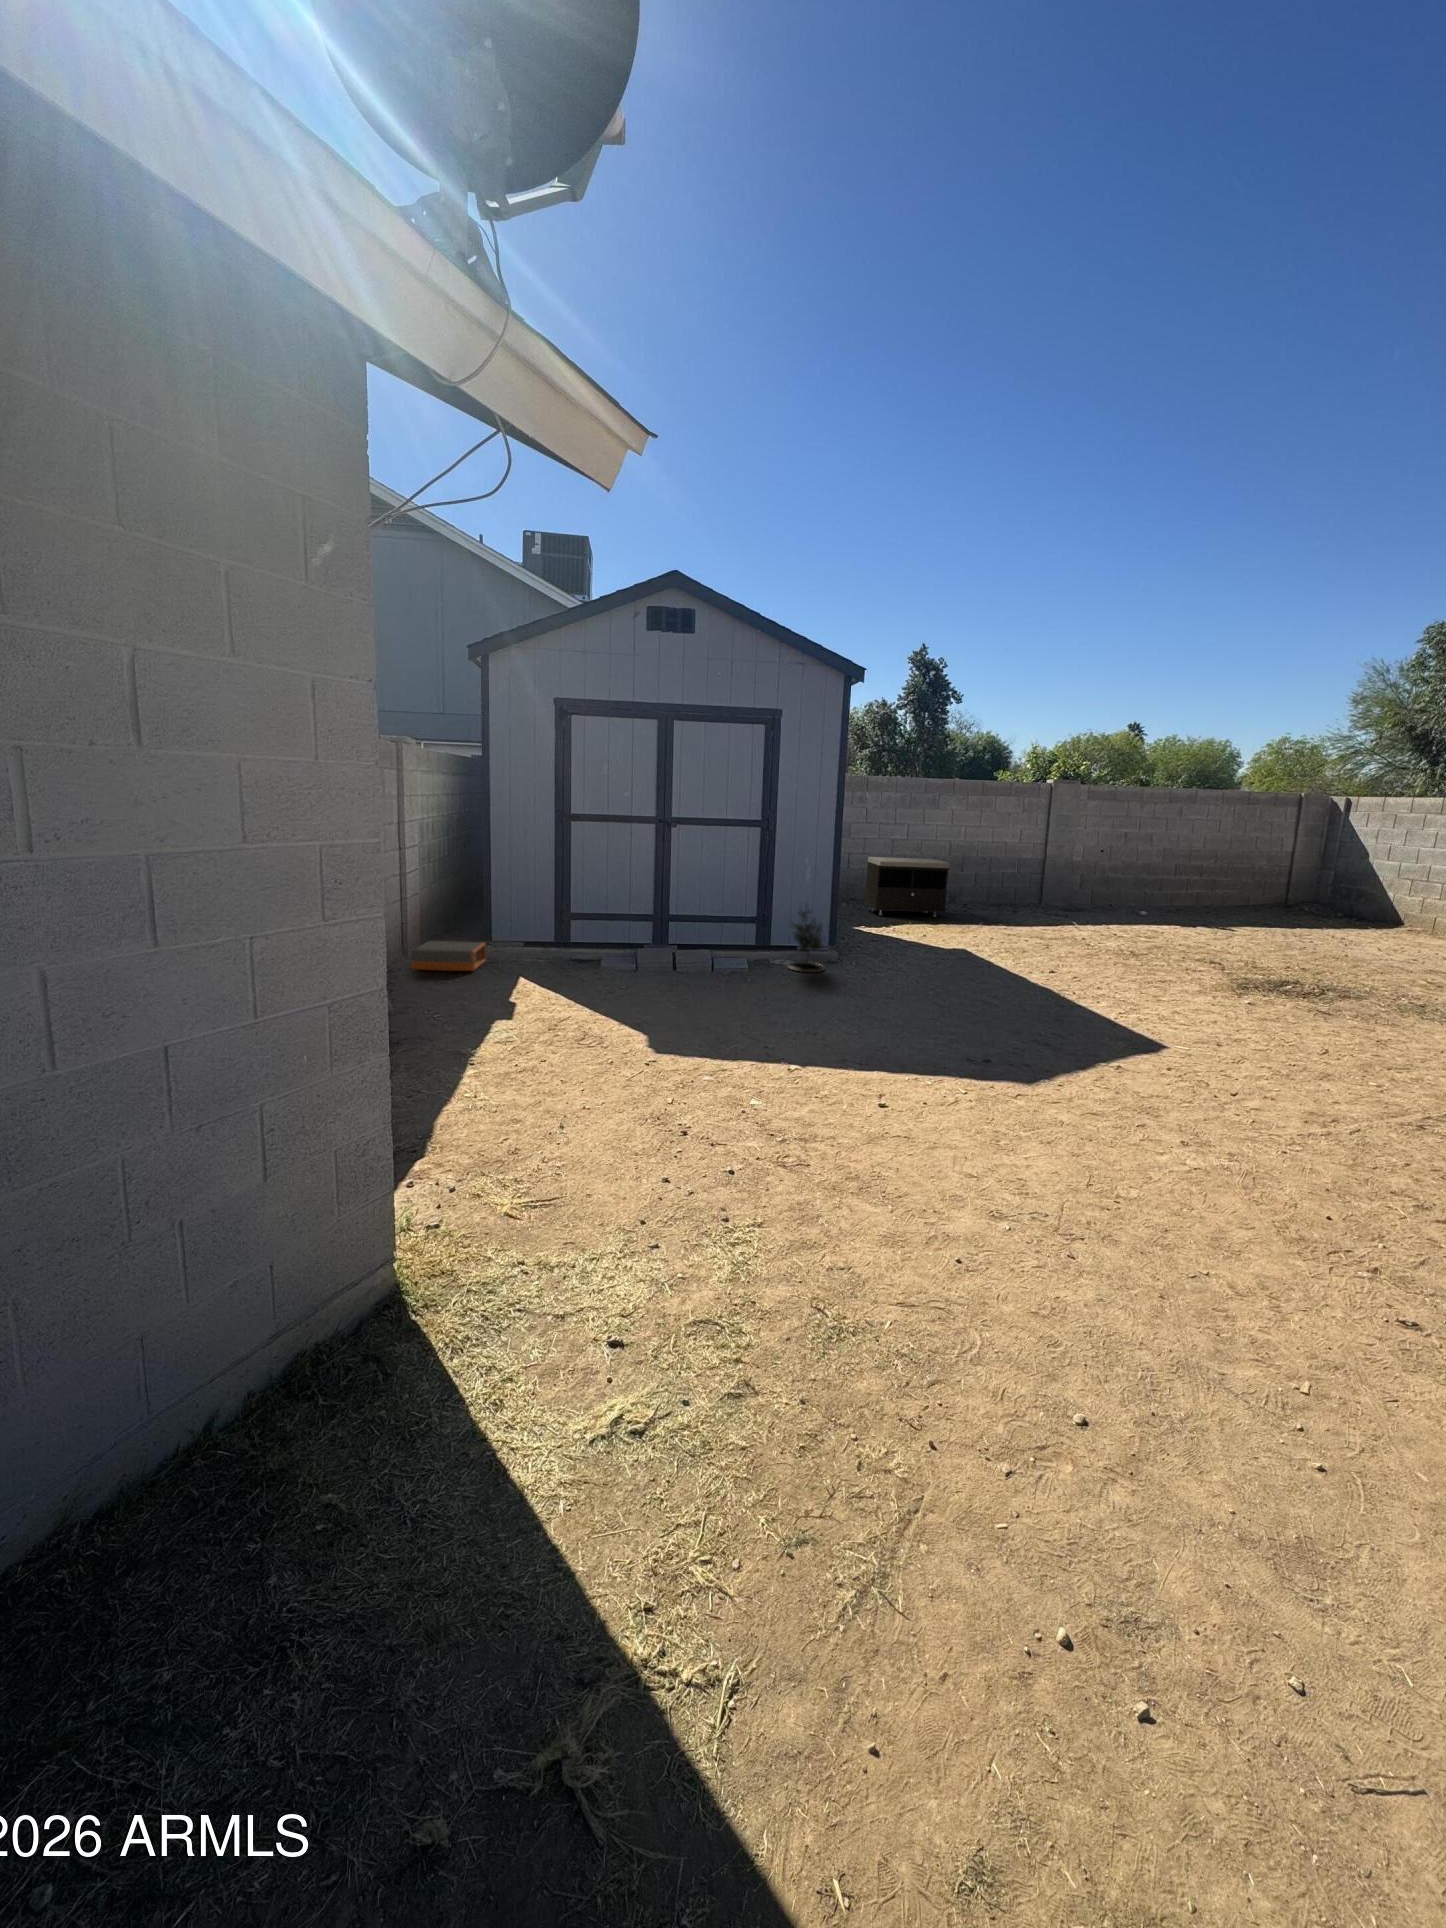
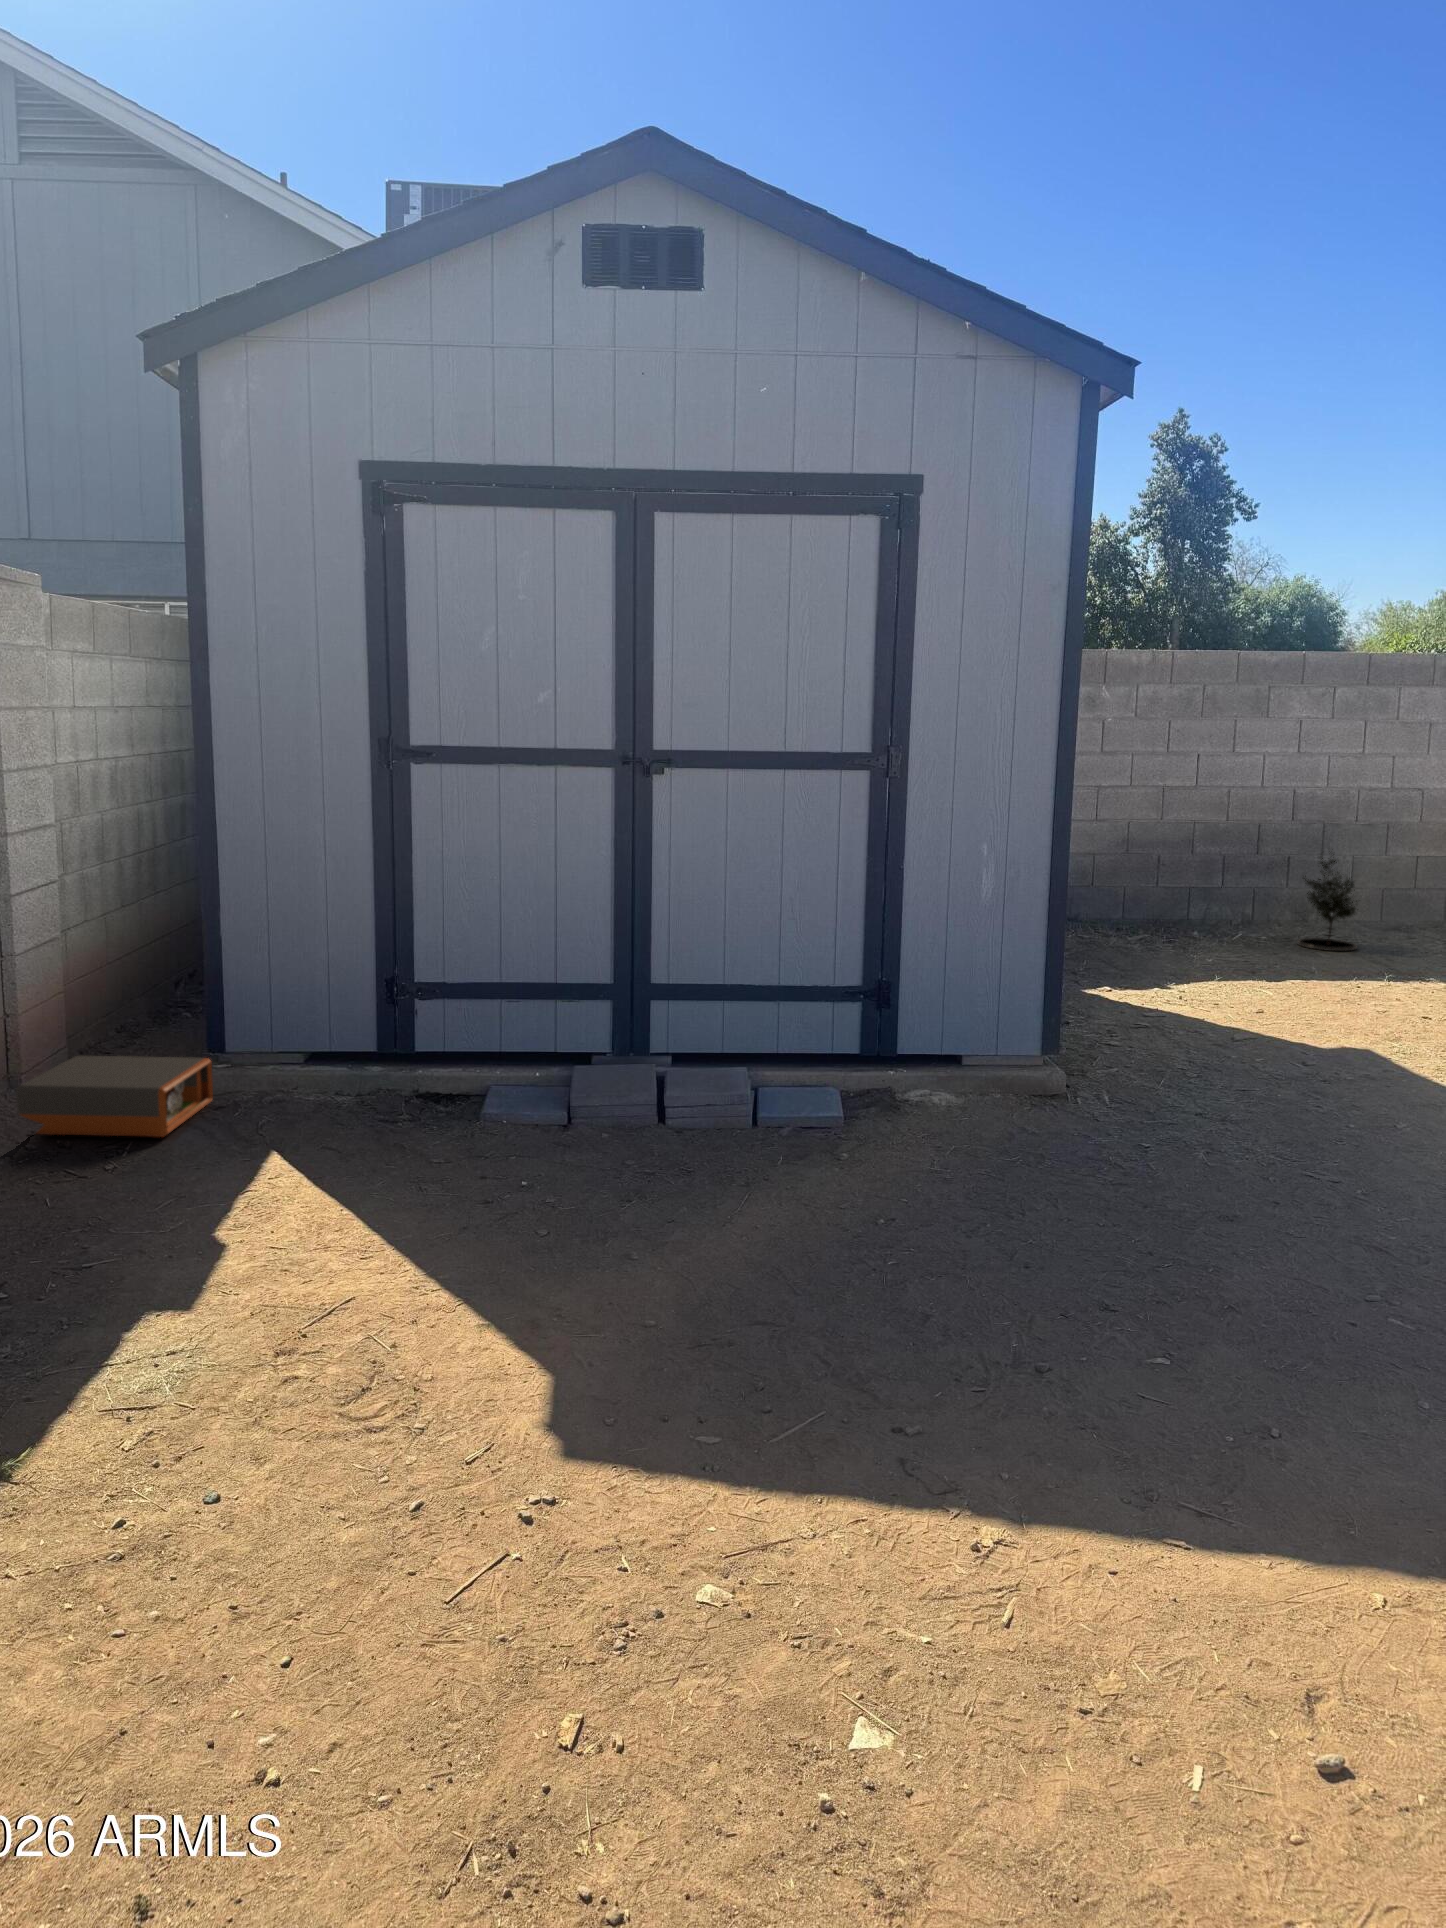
storage bench: present [865,857,950,917] -> none [1104,824,1299,955]
potted tree: present [788,906,824,972] -> present [1297,852,1358,951]

